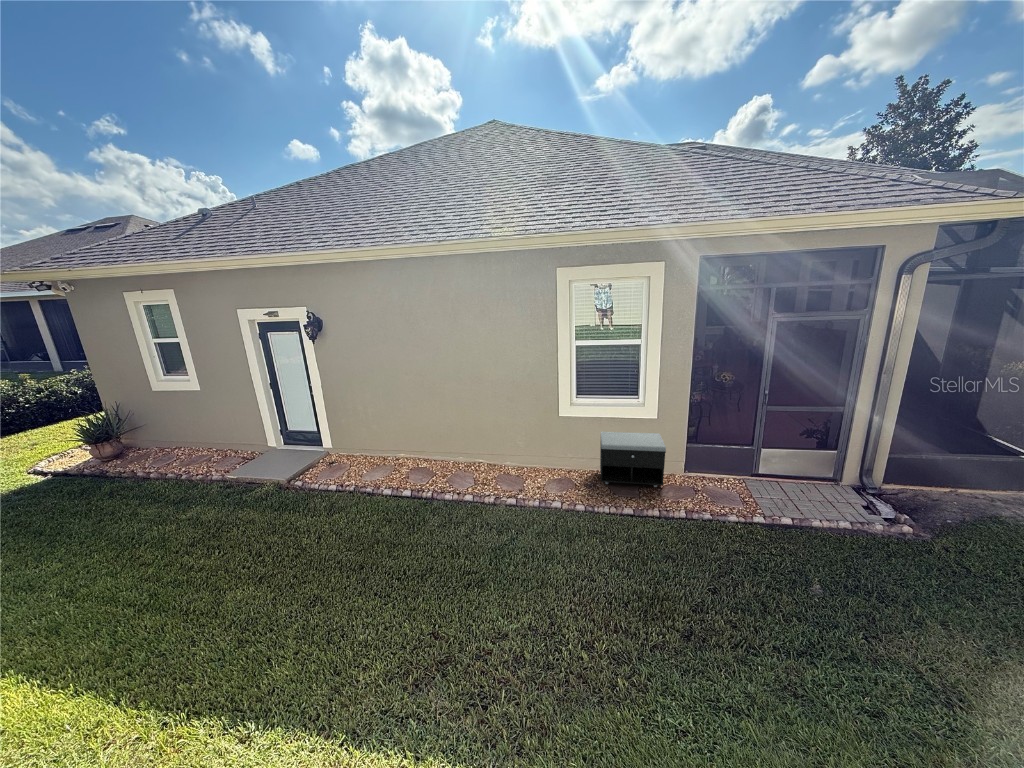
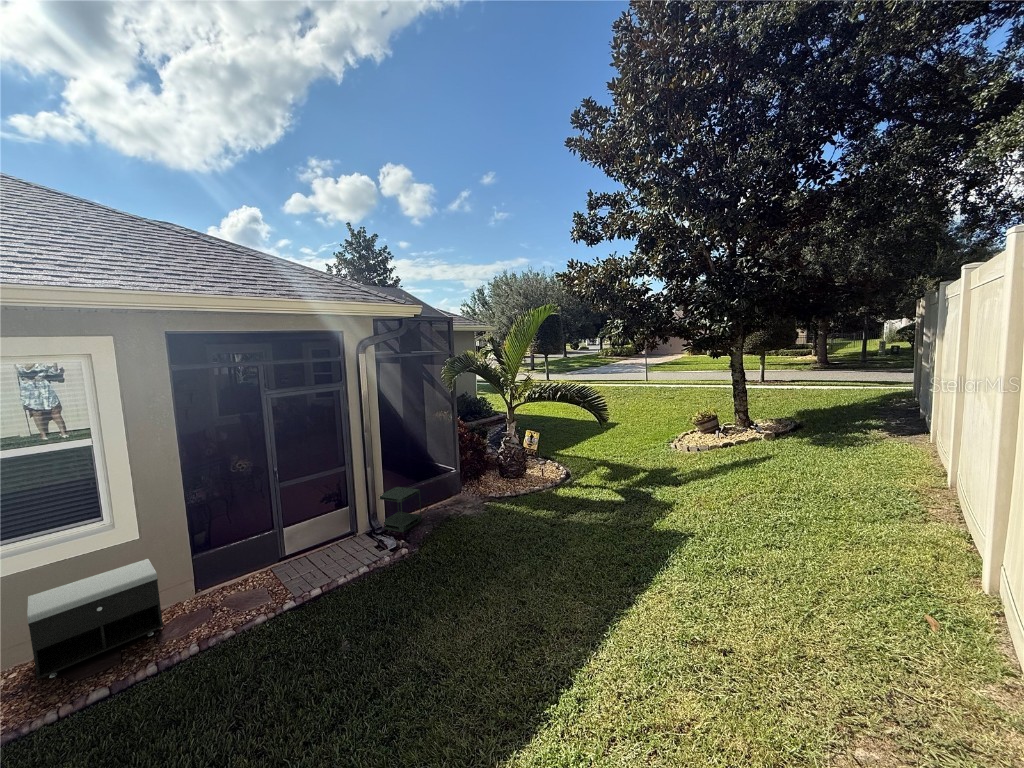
side table: none [870,449,954,507] -> present [378,487,422,532]

